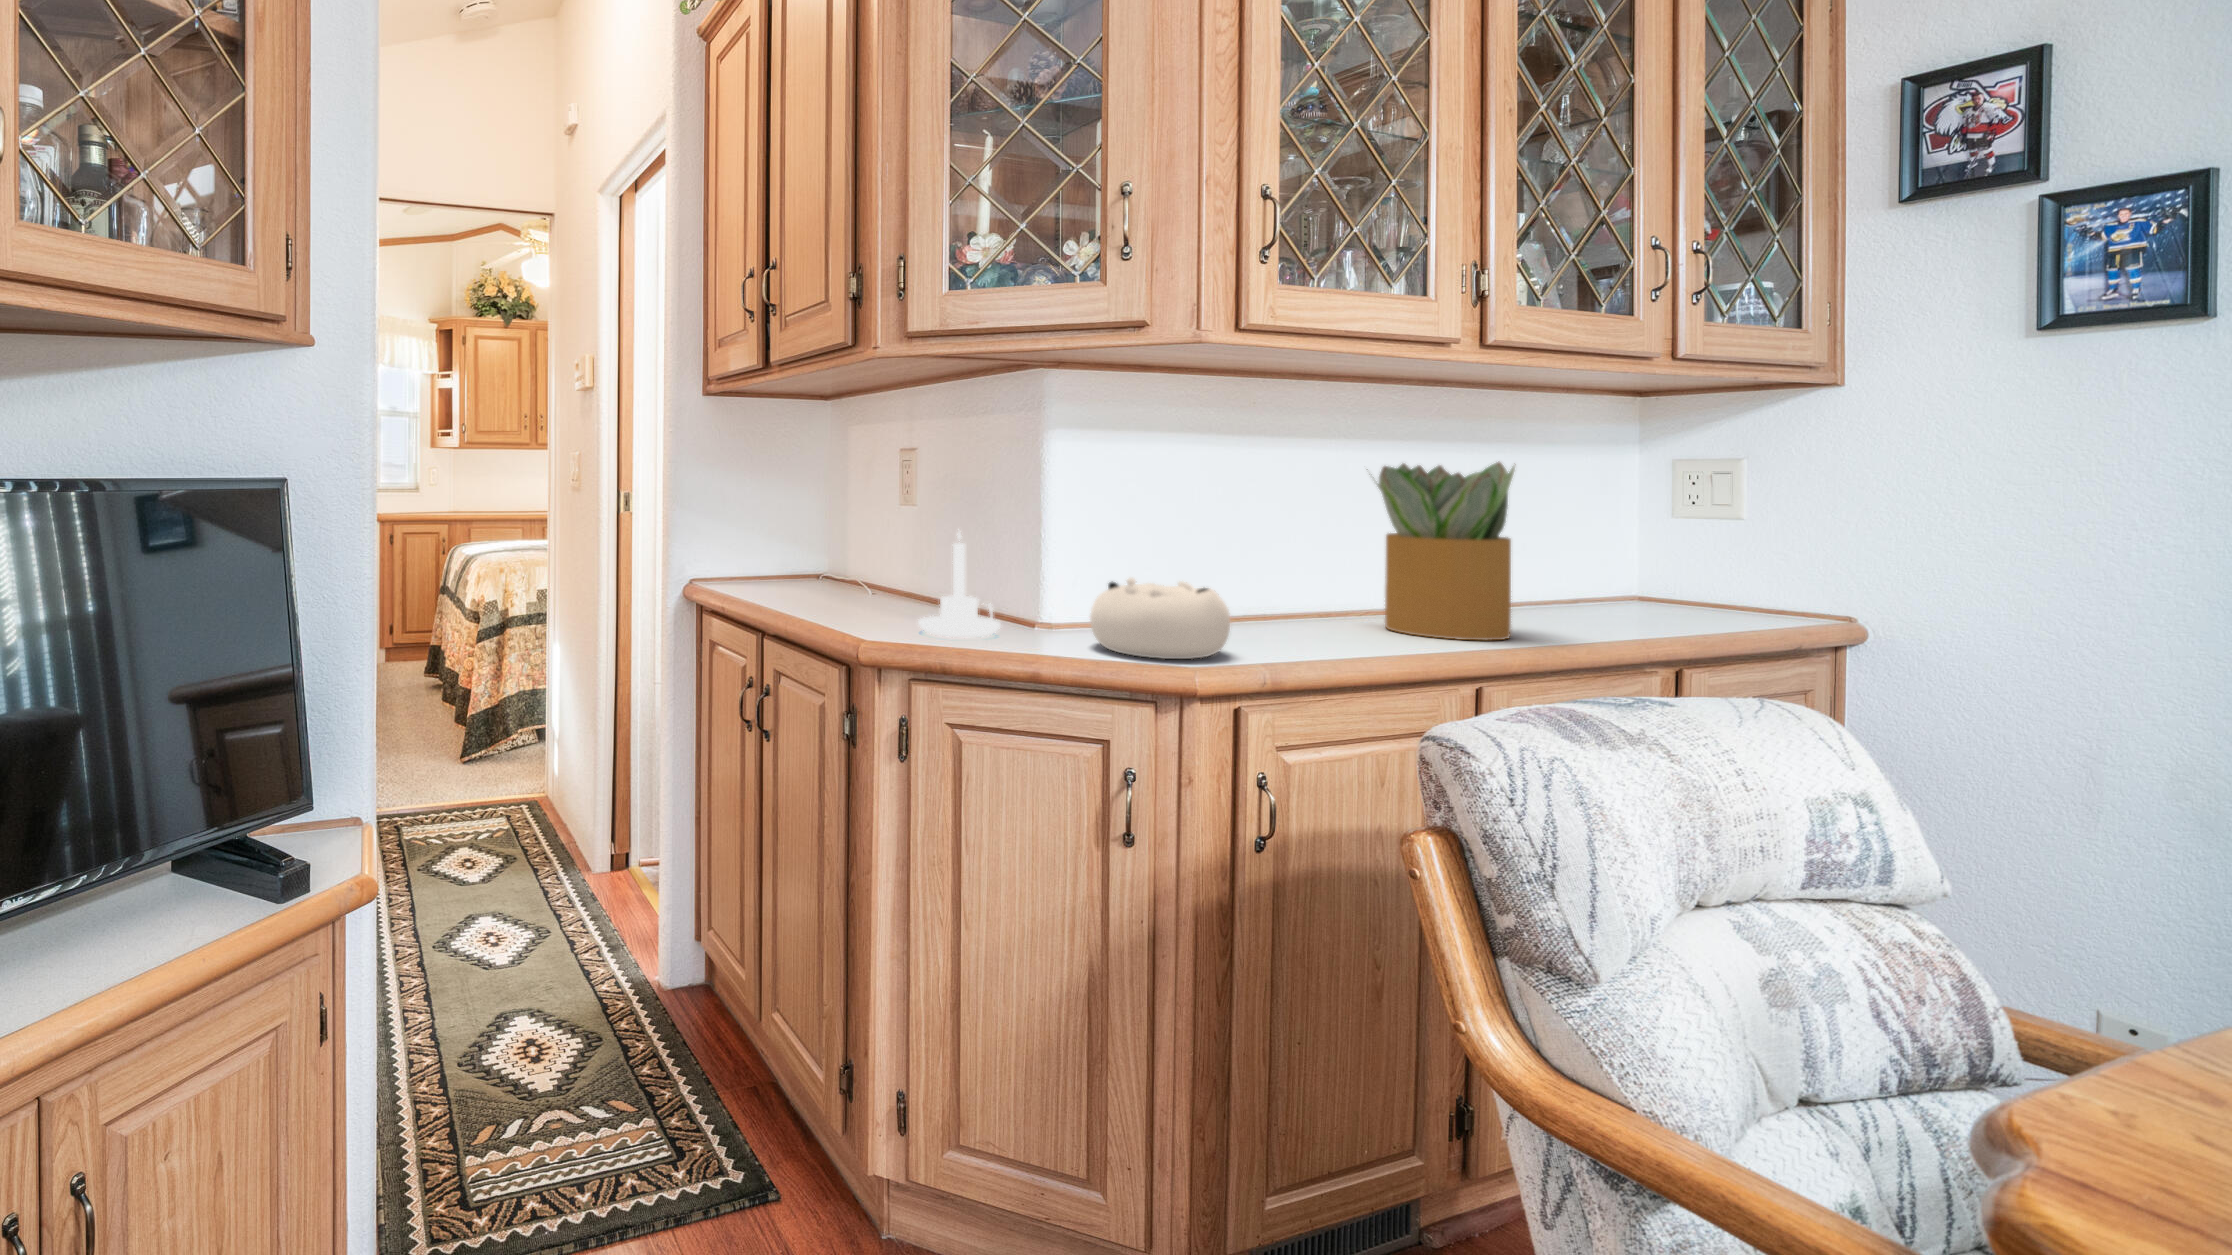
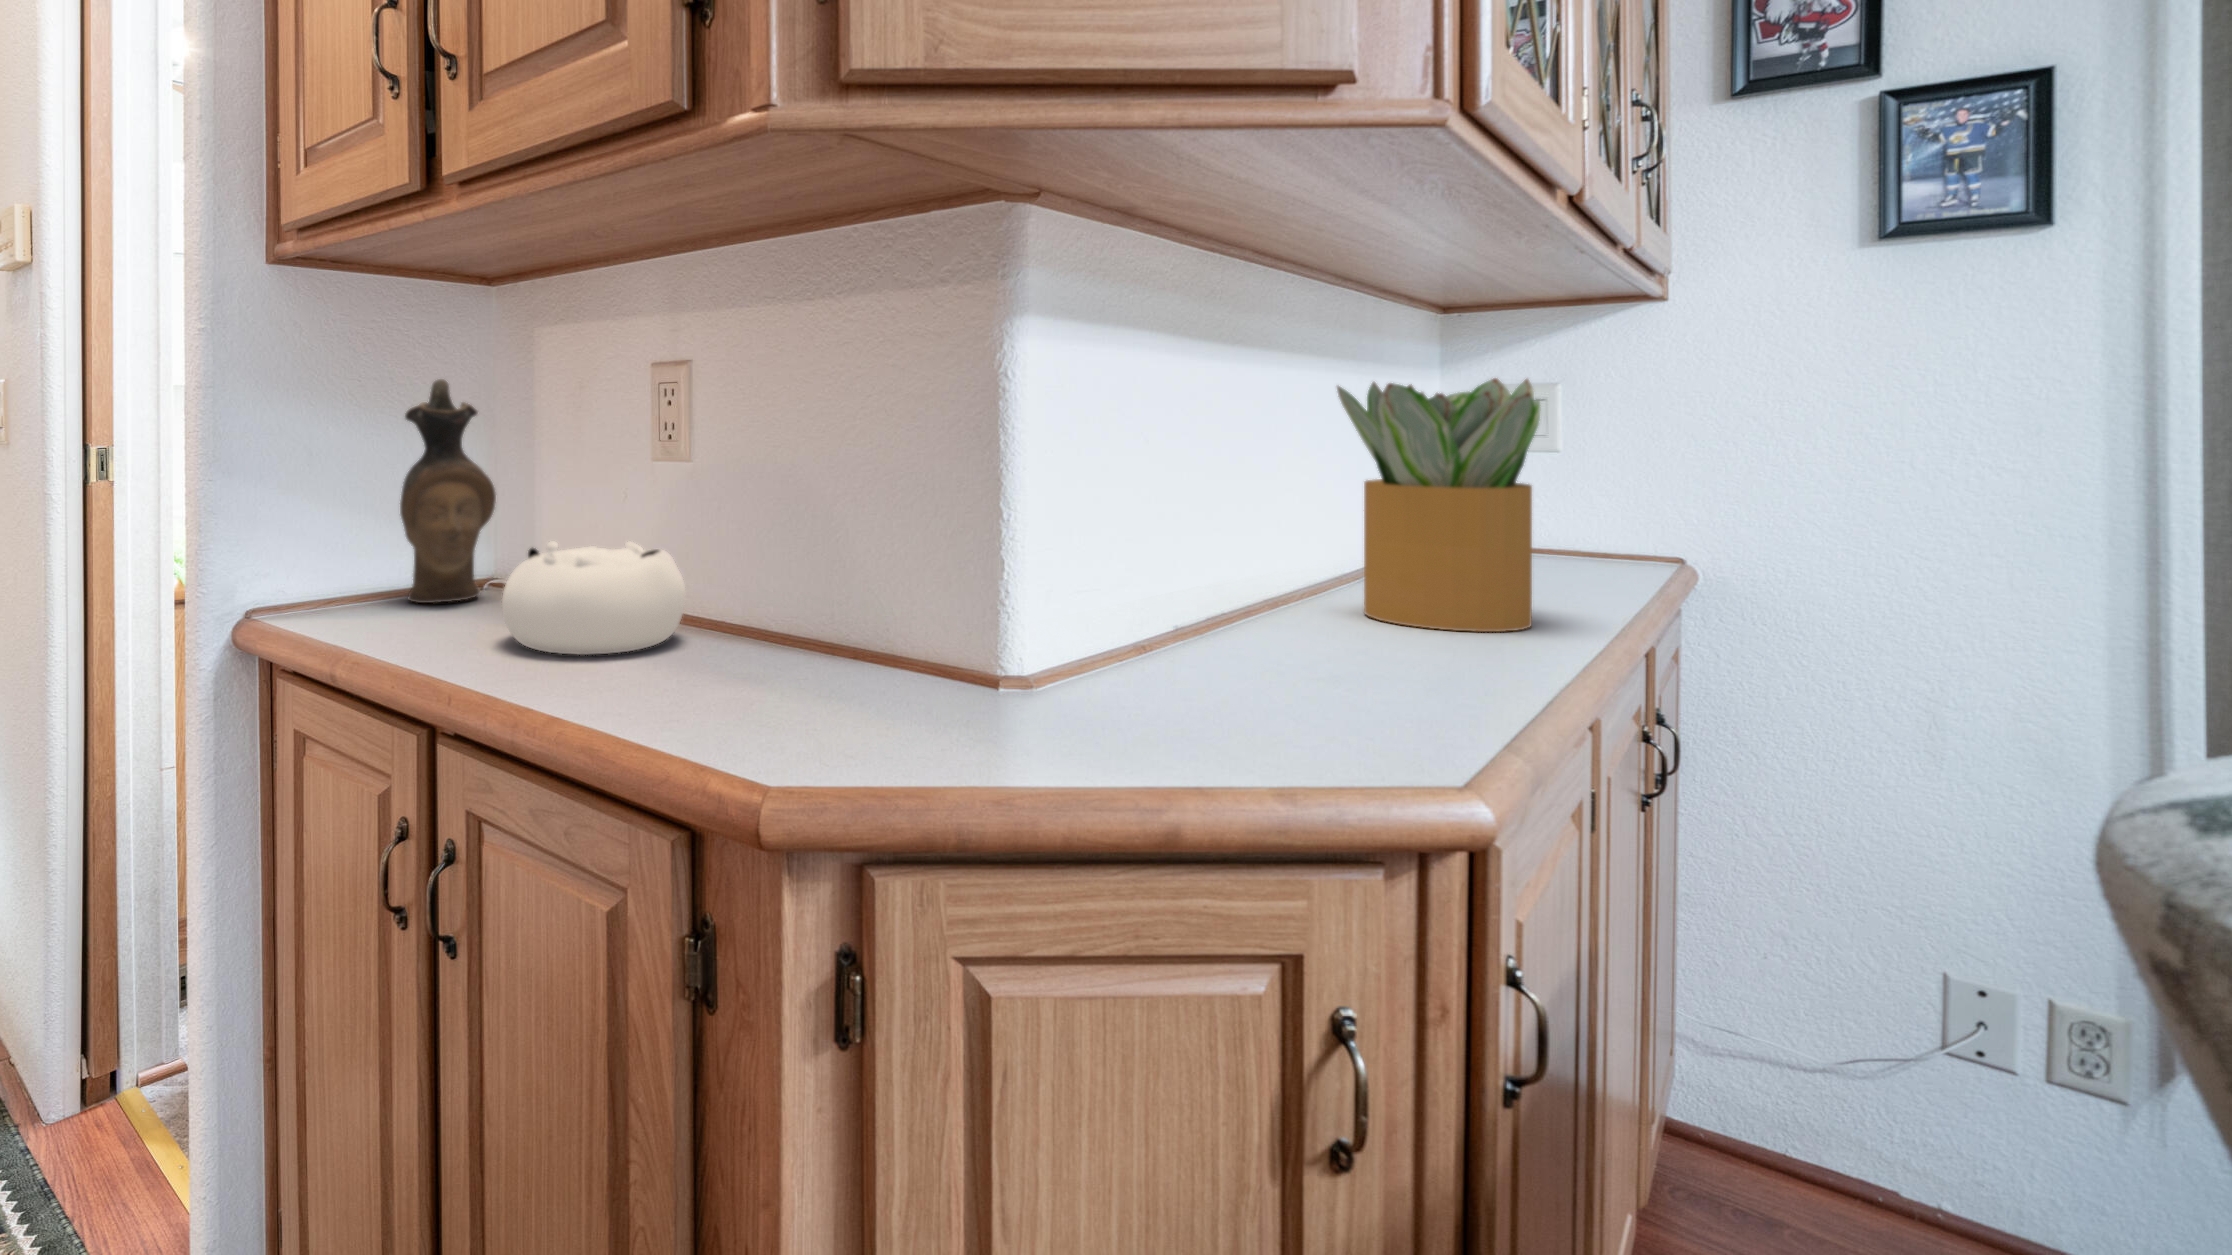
ceramic pitcher: none [766,458,819,585] -> present [400,379,496,603]
candle holder: present [918,532,1001,637] -> none [783,496,942,717]
decorative bowl: present [1090,578,1230,659] -> present [502,541,685,655]

